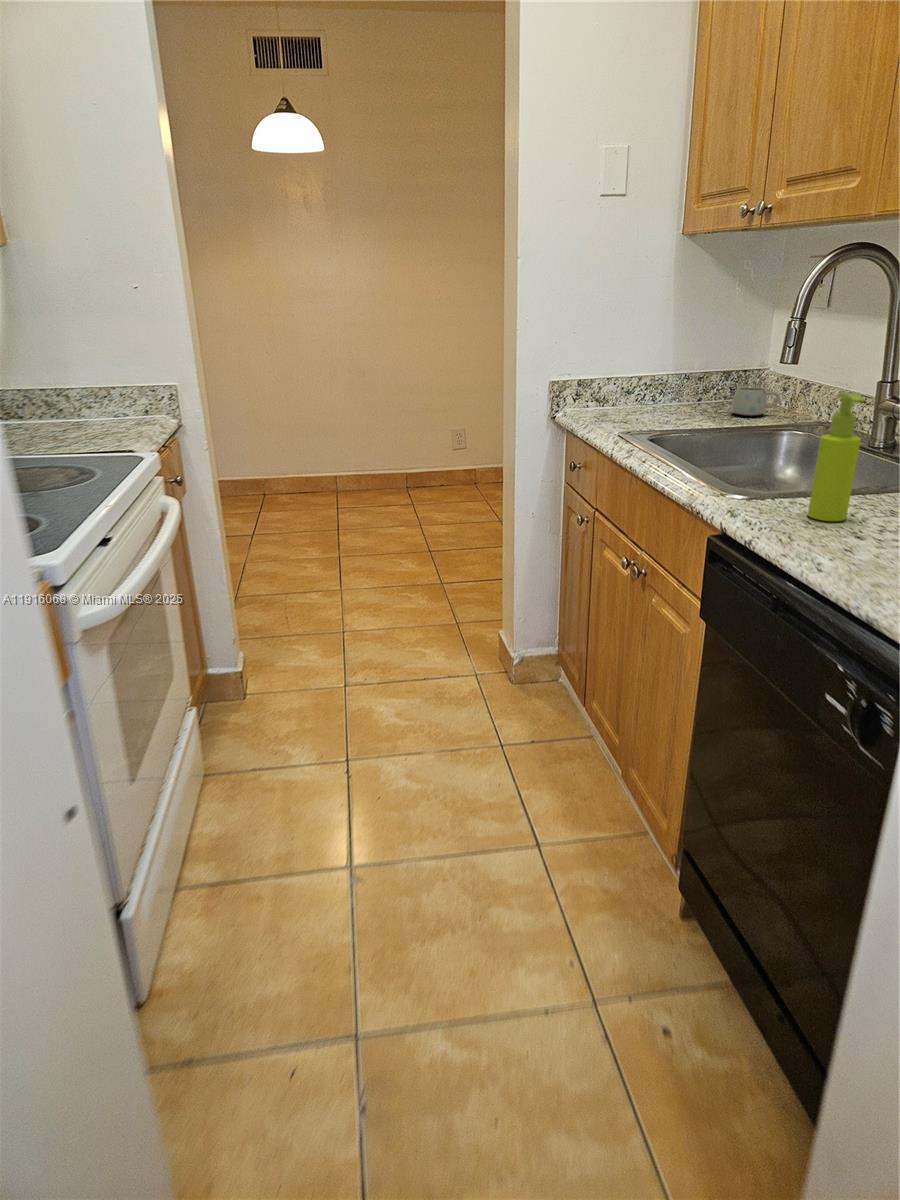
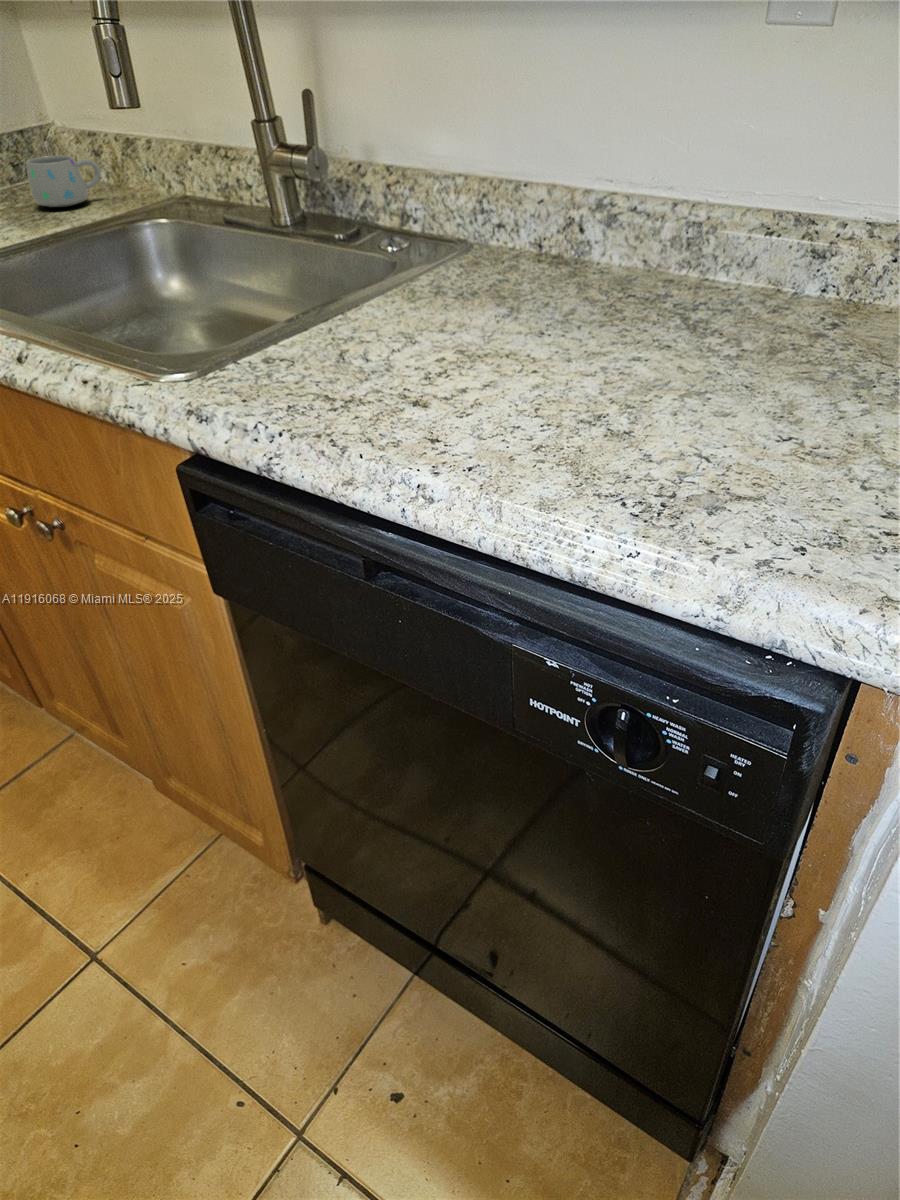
soap dispenser: present [808,393,865,521] -> none [290,133,371,382]

